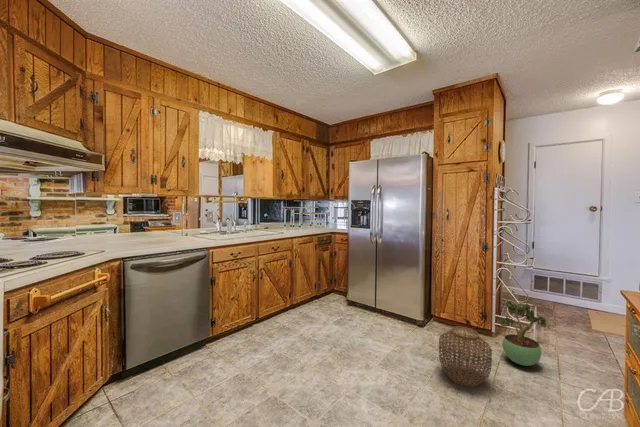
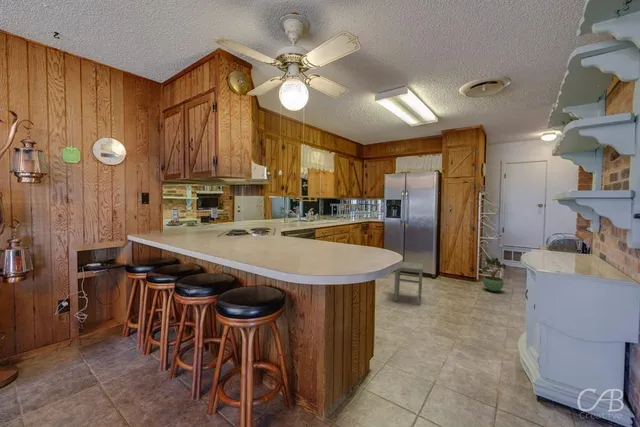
stool: none [322,311,384,411] -> present [394,262,423,305]
woven basket: present [439,326,492,387] -> none [450,269,478,298]

